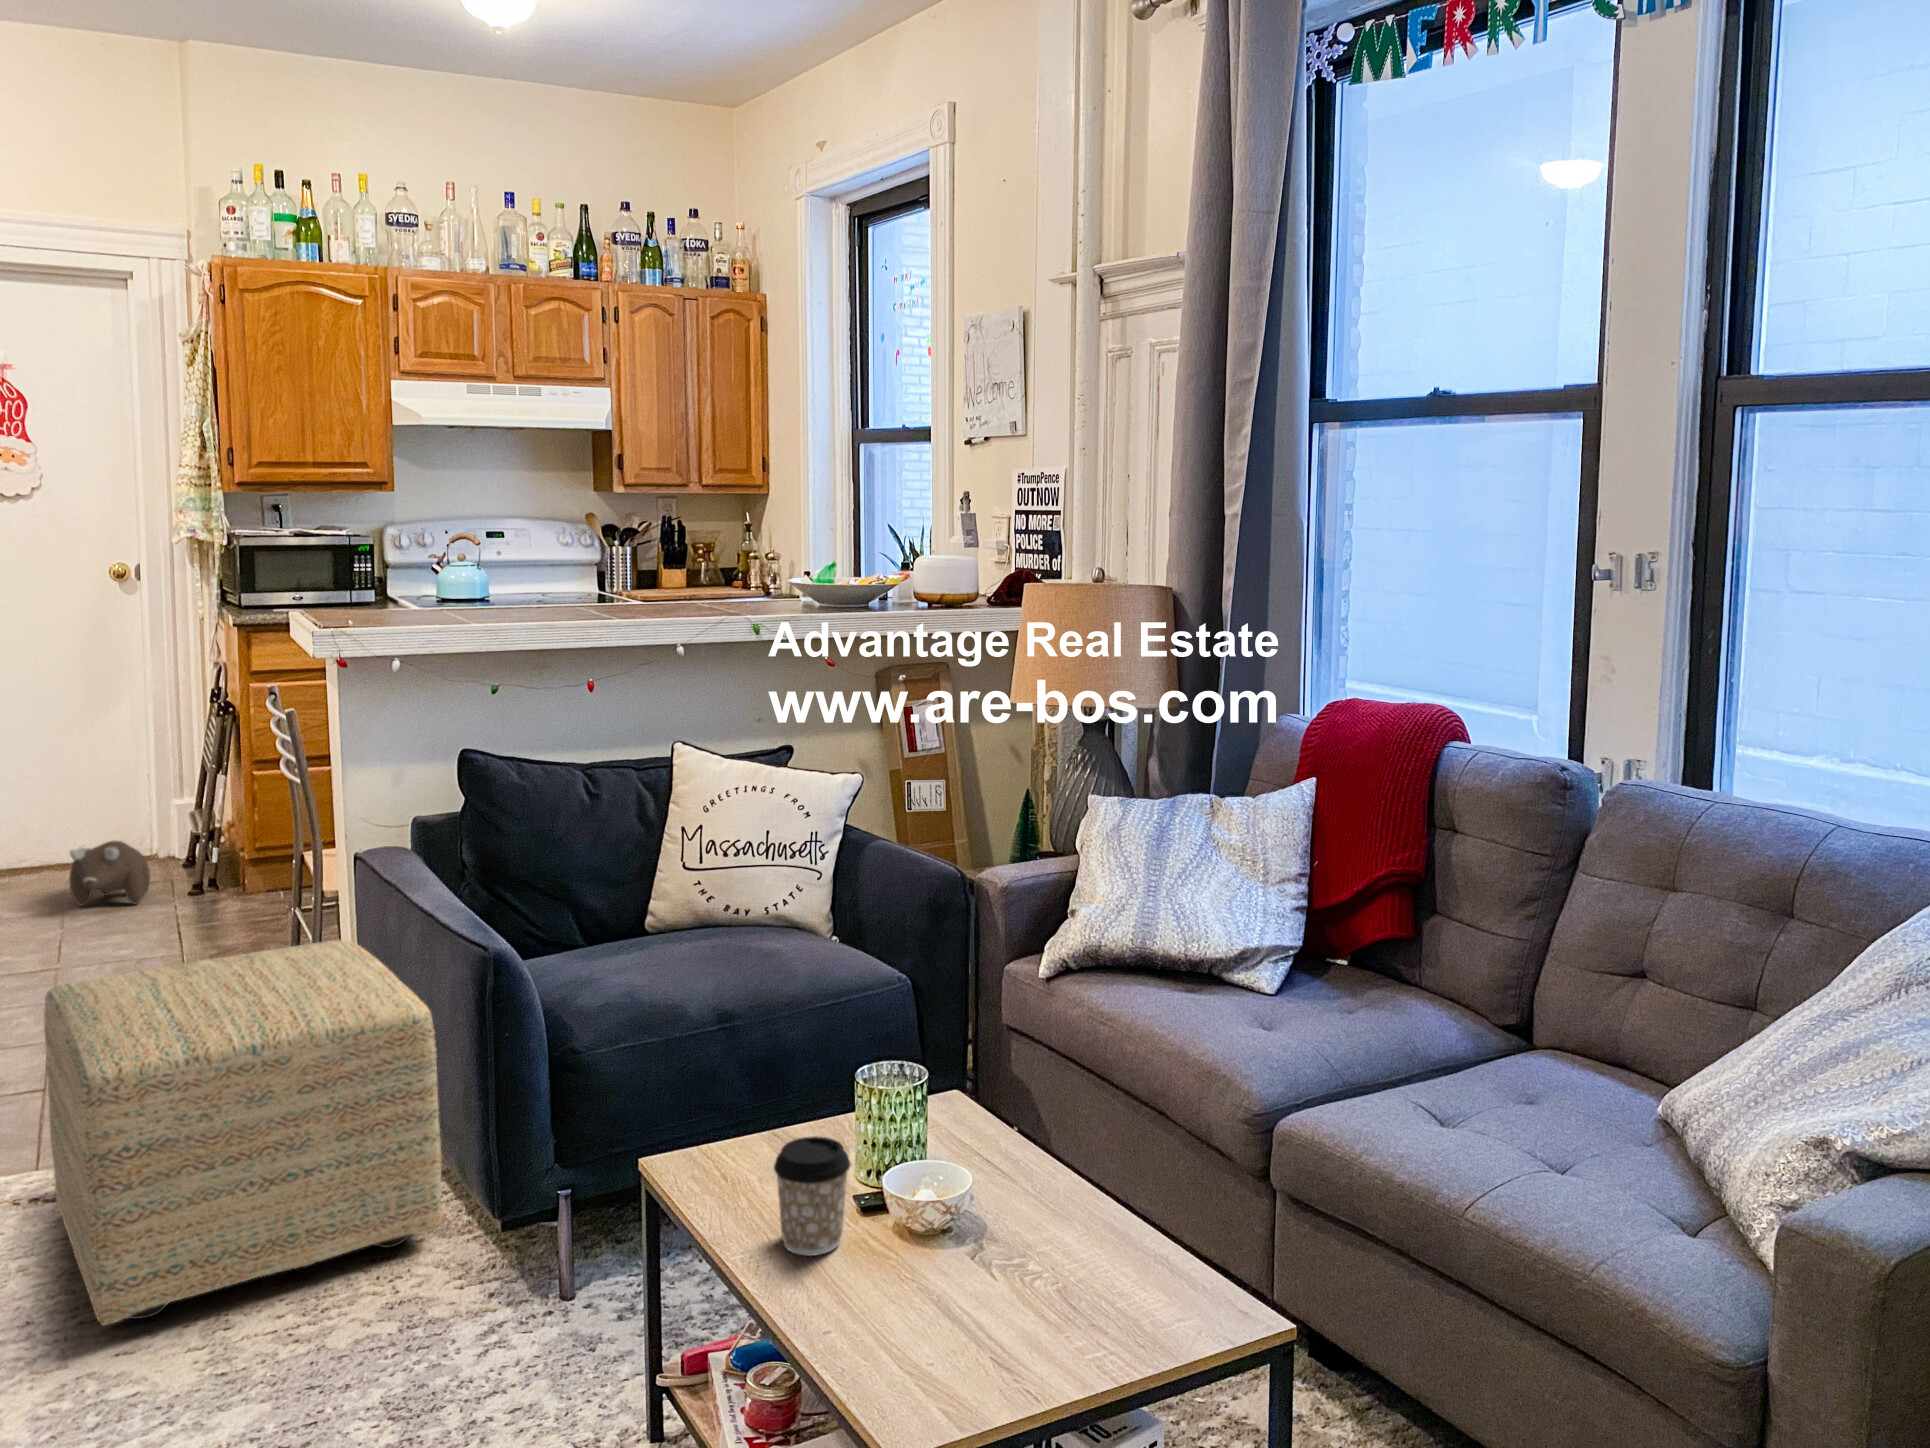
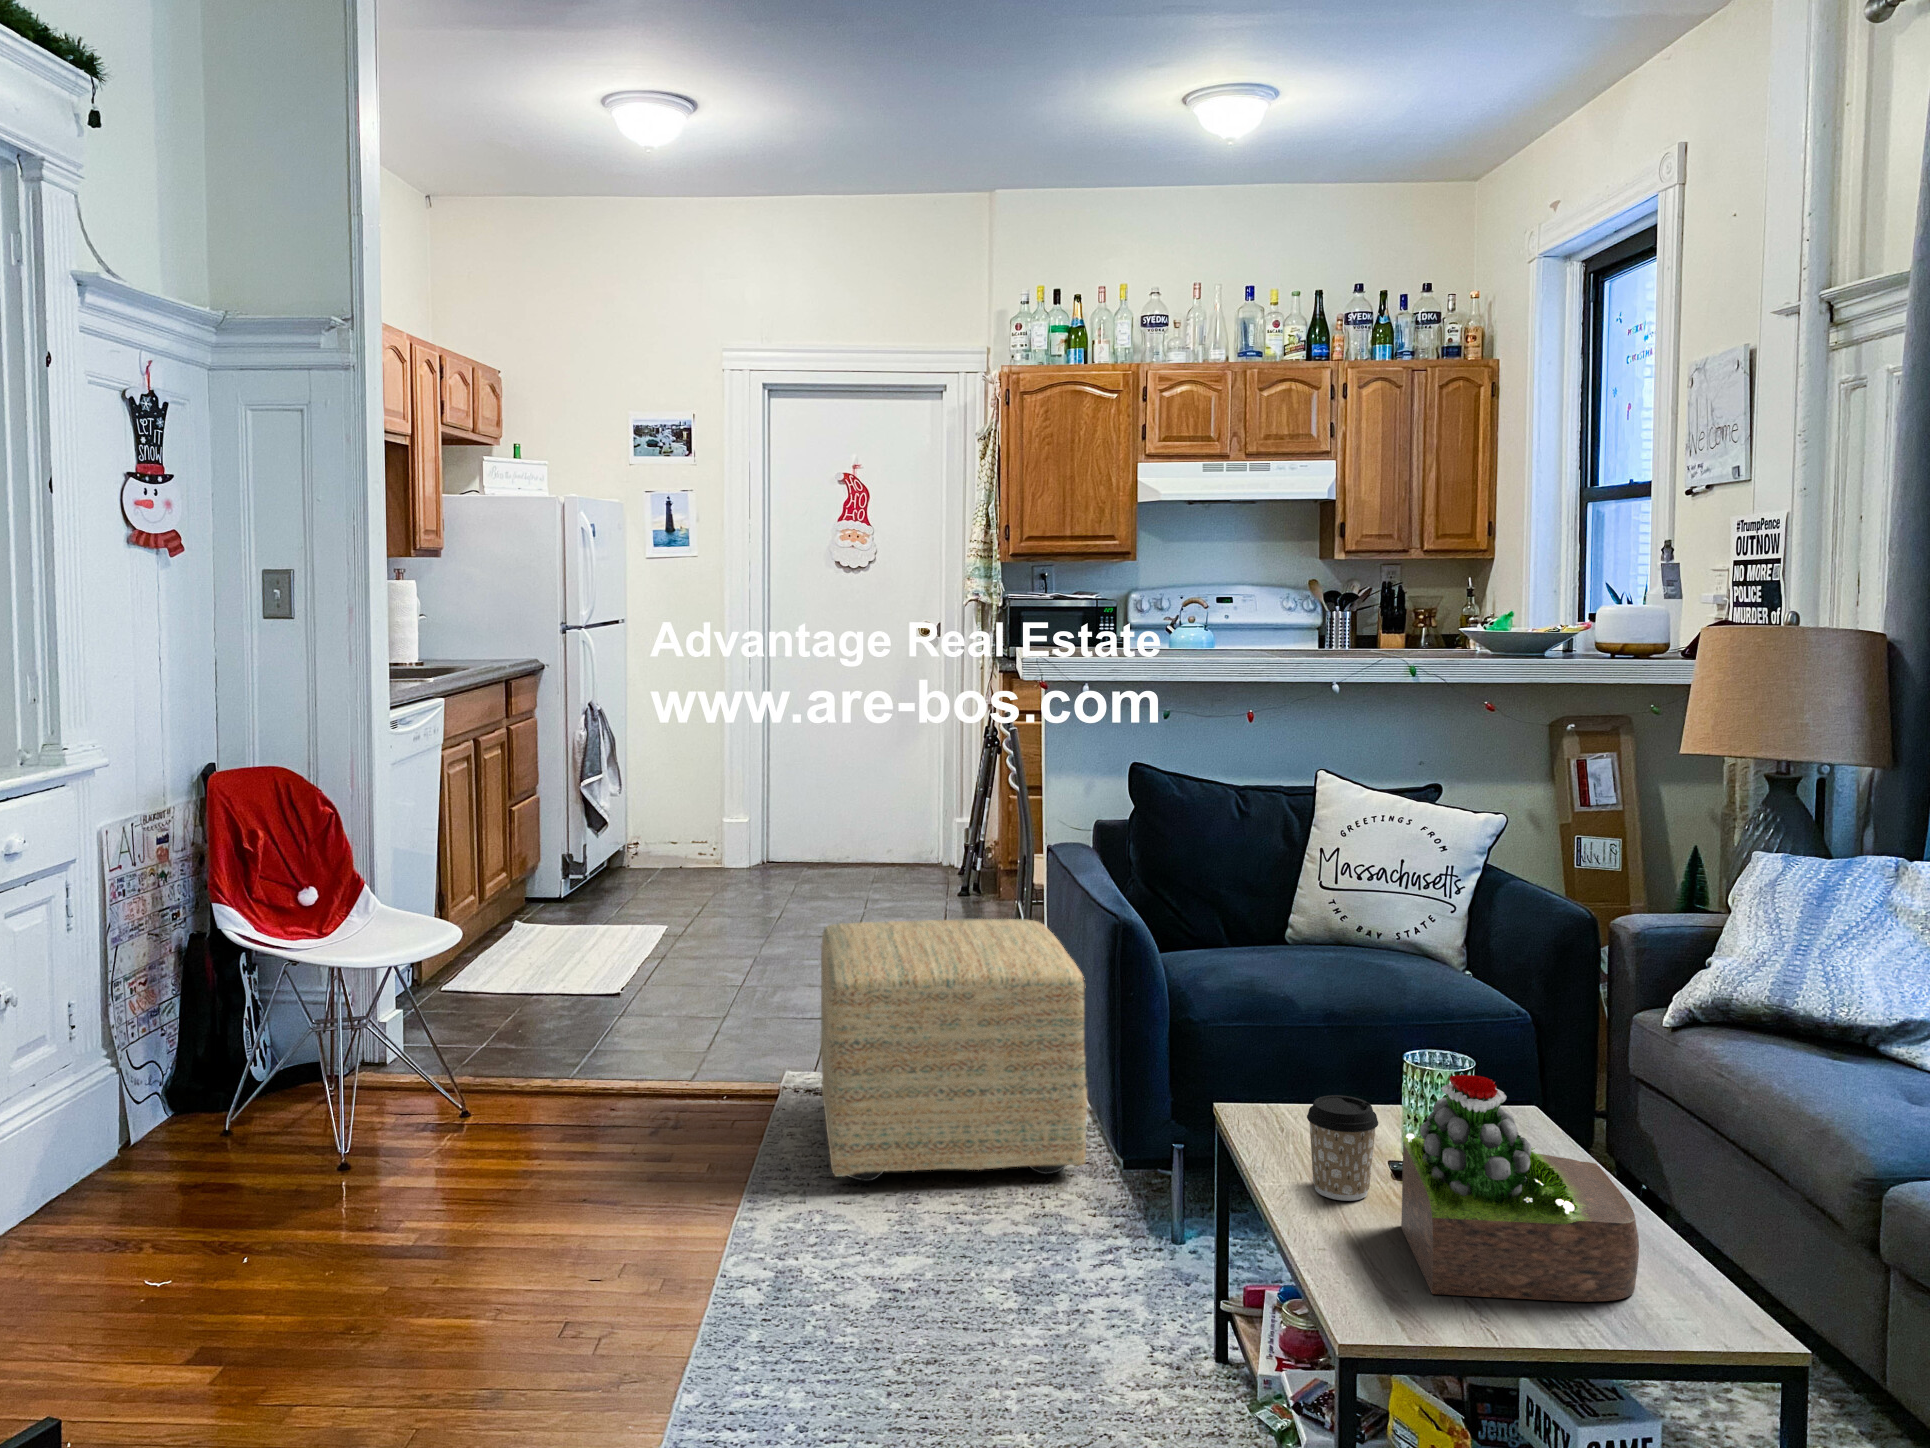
plush toy: present [69,840,150,906] -> none [873,848,930,903]
succulent plant: none [889,1103,1130,1356] -> present [1401,1075,1639,1302]

